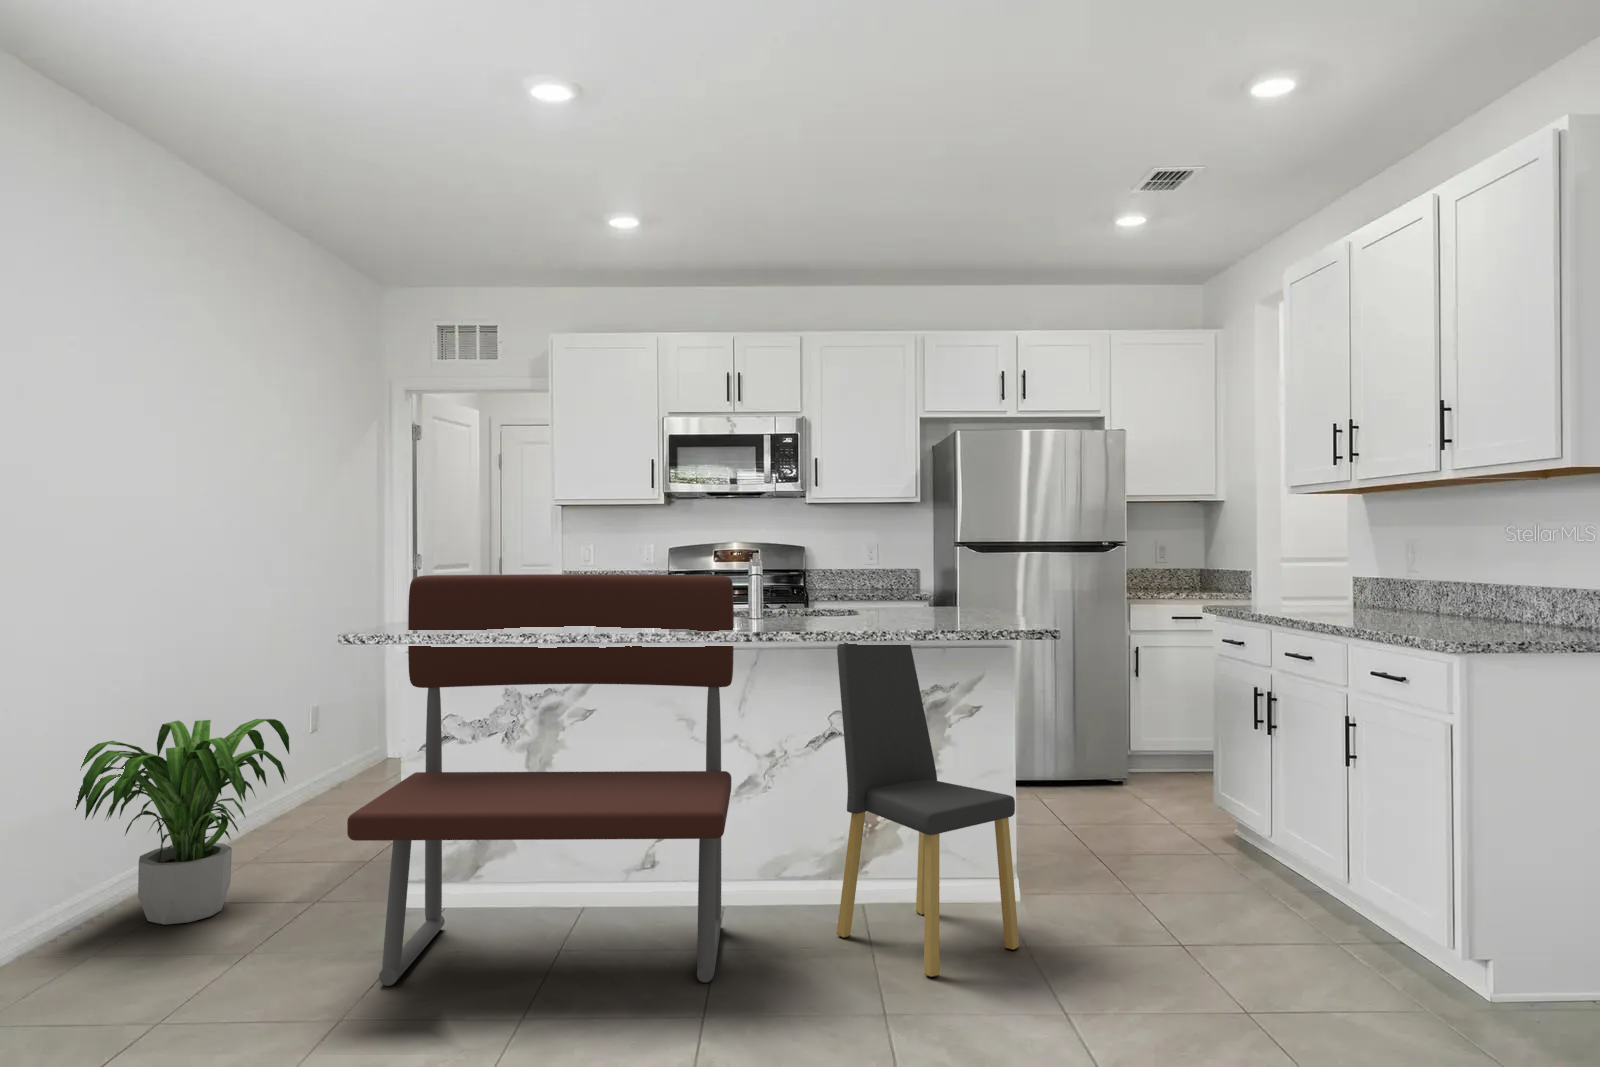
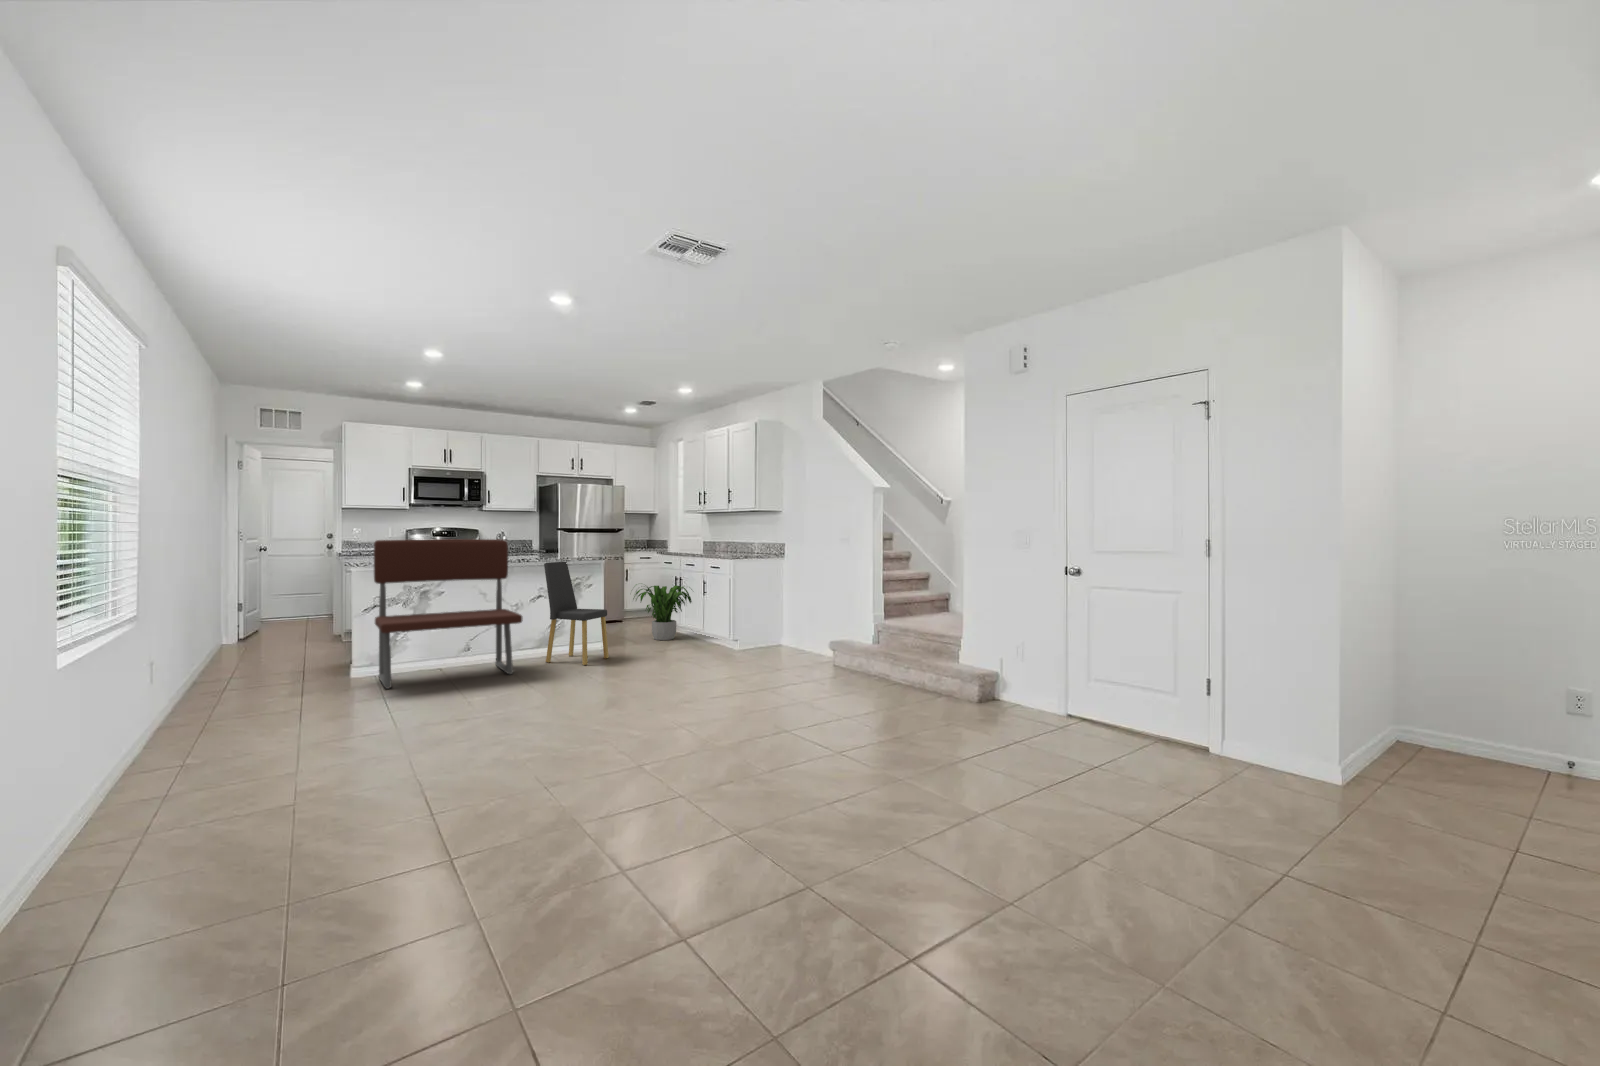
potted plant: present [75,719,289,925] -> present [633,586,692,640]

